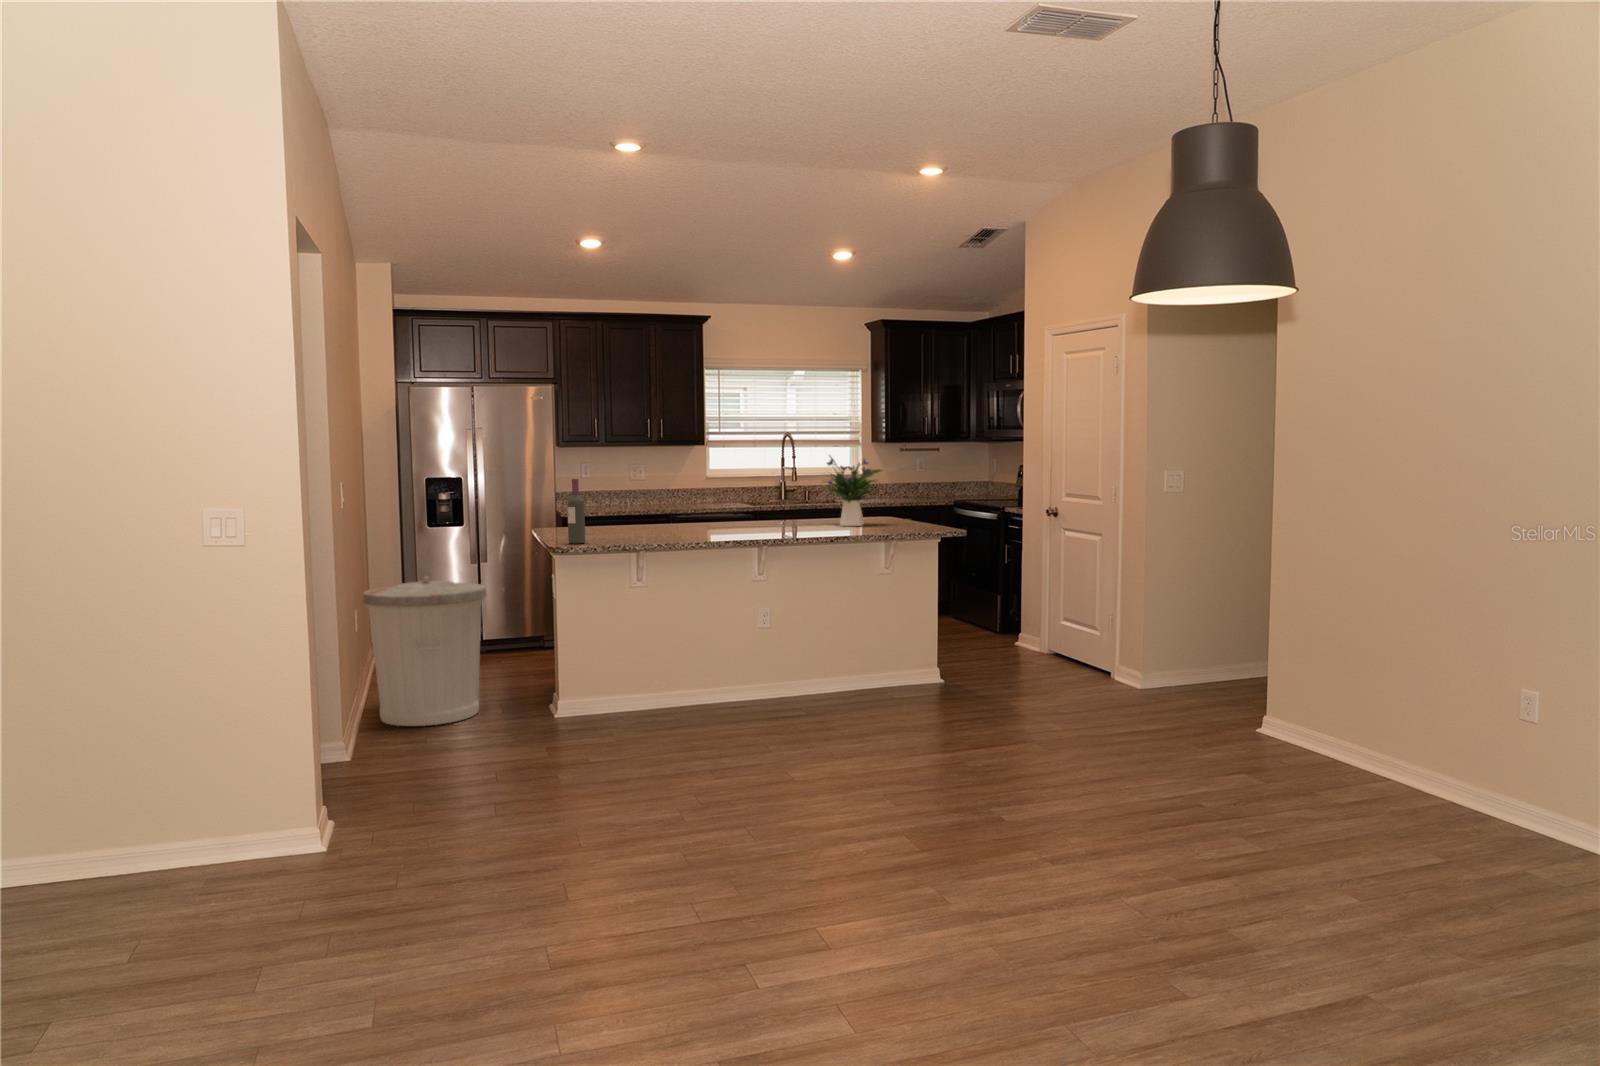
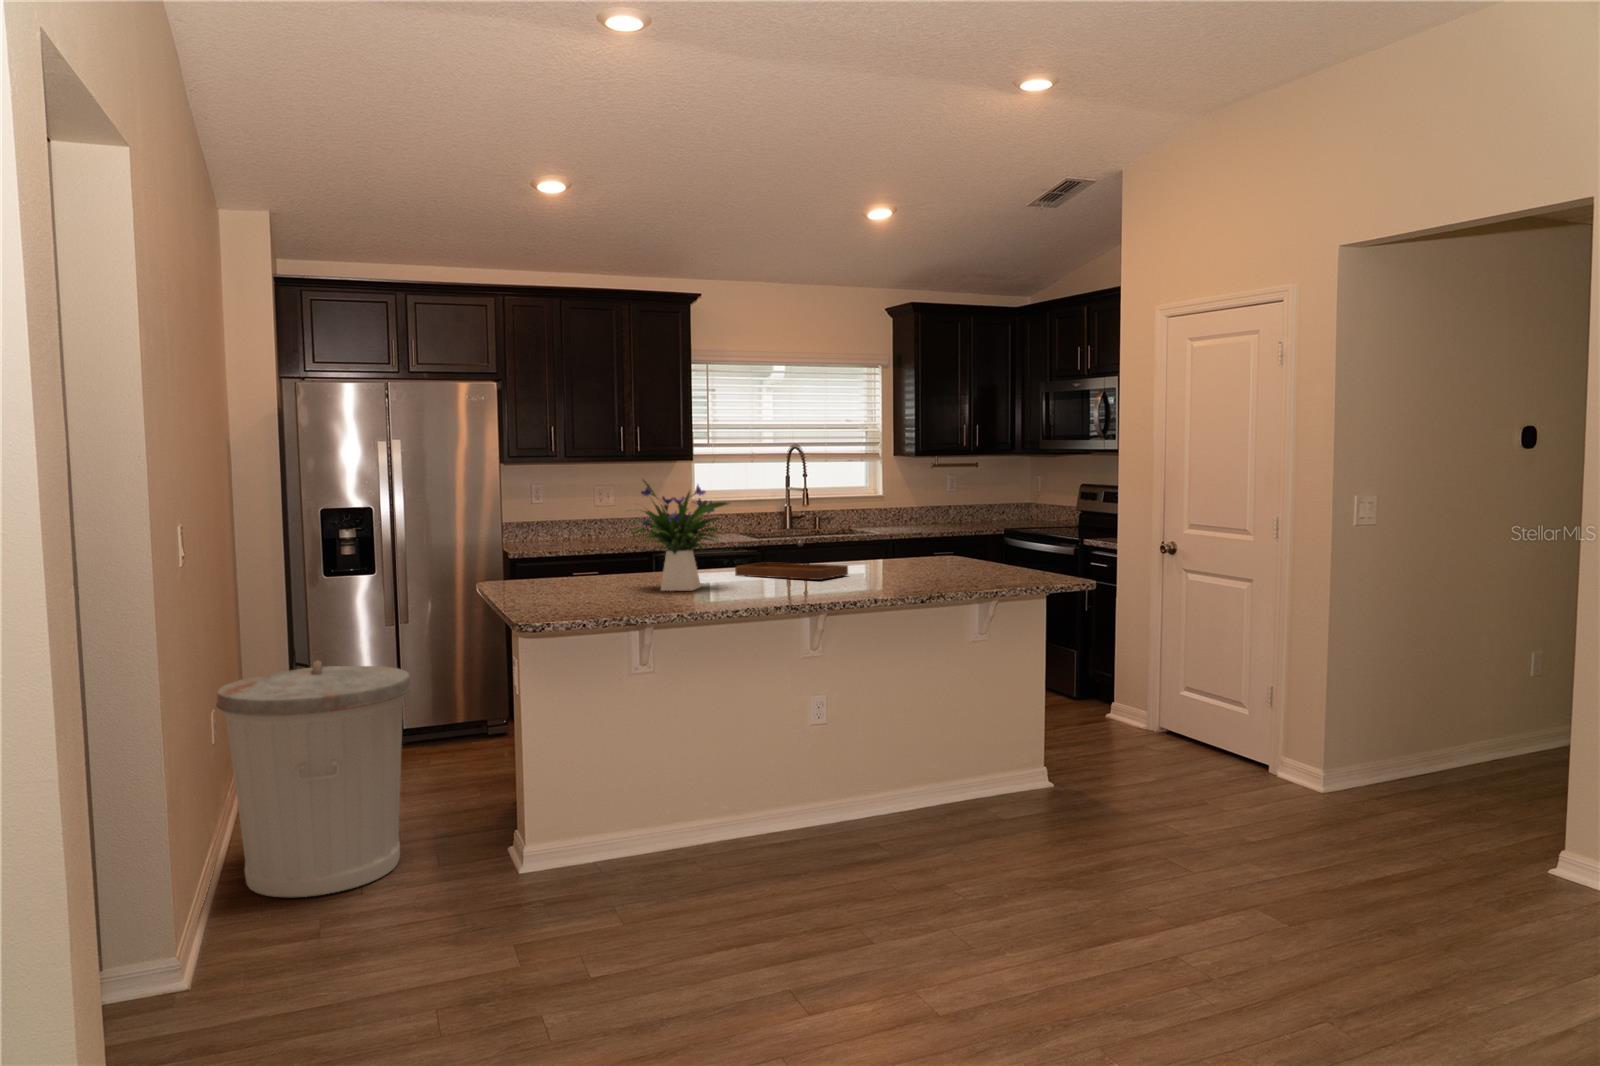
flower arrangement: present [823,457,882,526] -> present [634,480,728,591]
wine bottle: present [567,479,585,544] -> none [537,515,565,615]
tray: none [714,502,794,529] -> present [735,541,848,580]

